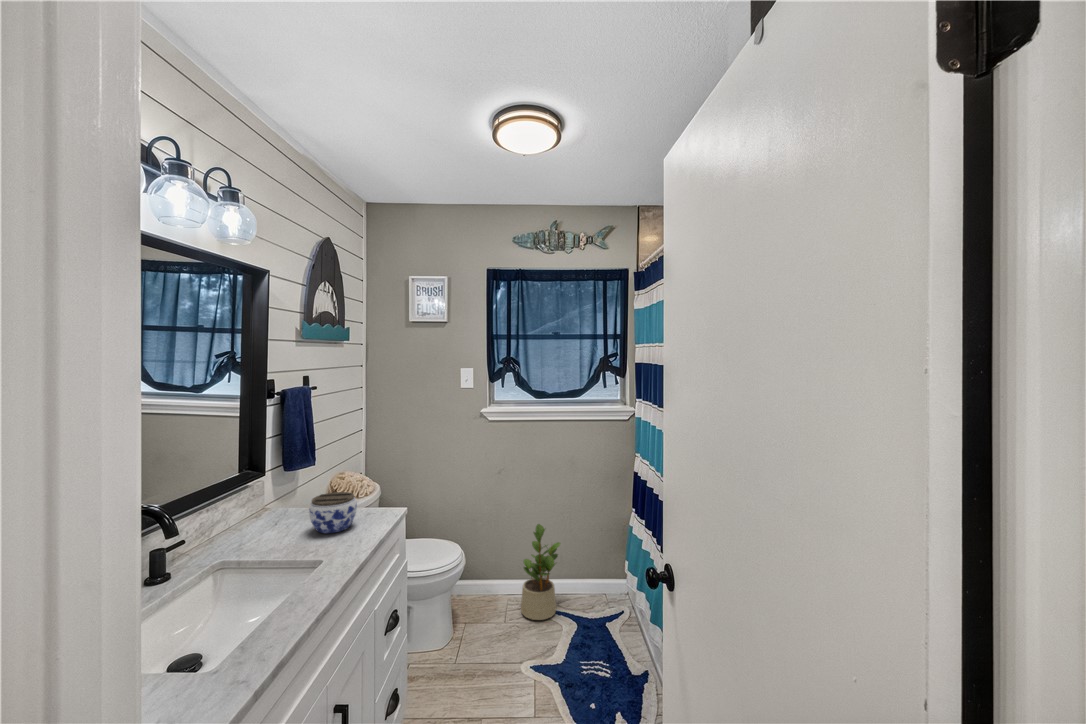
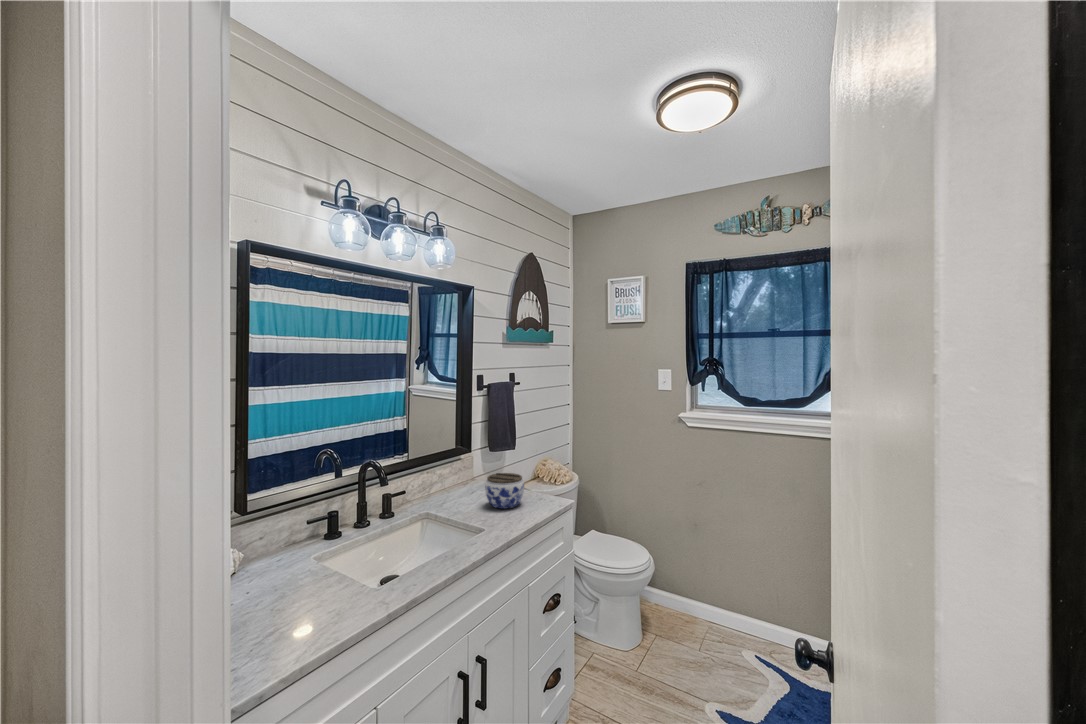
potted plant: present [521,524,560,620] -> none [721,547,774,661]

